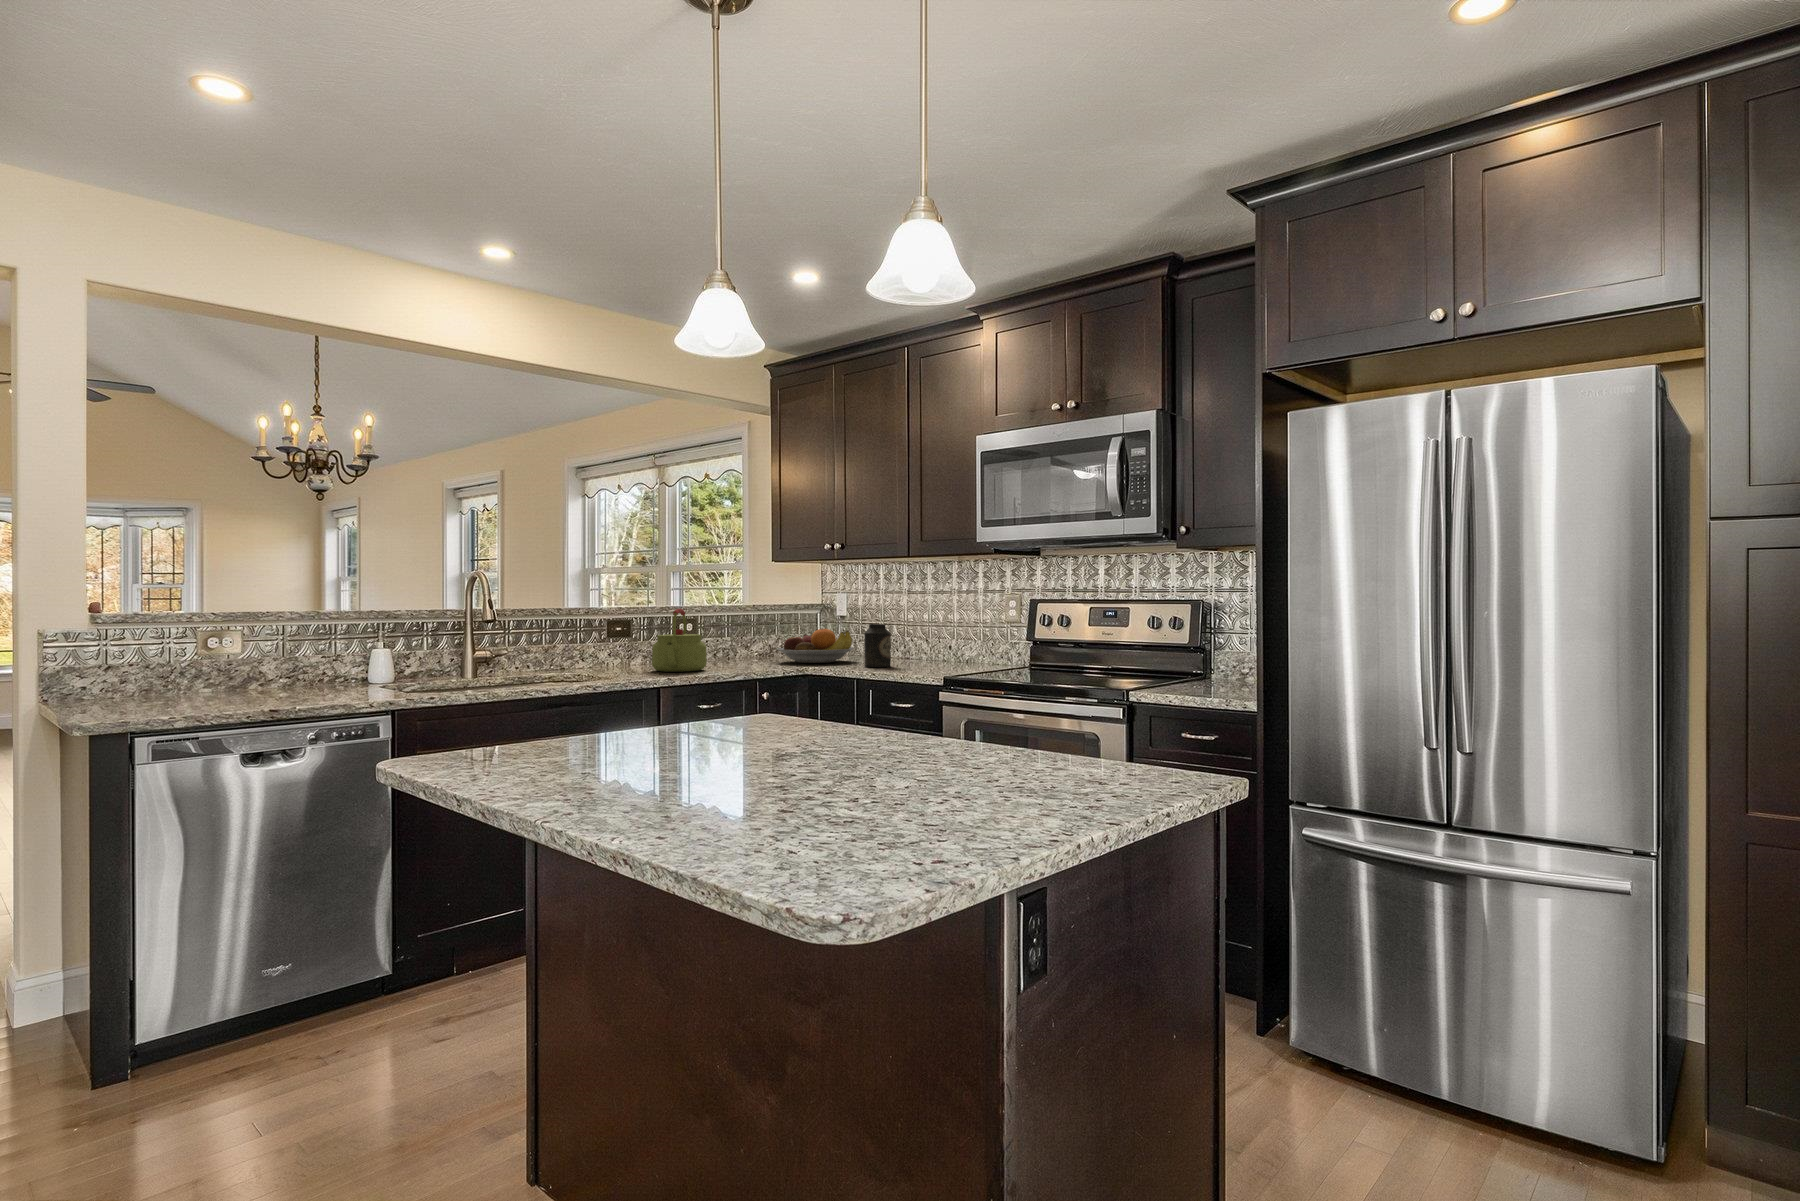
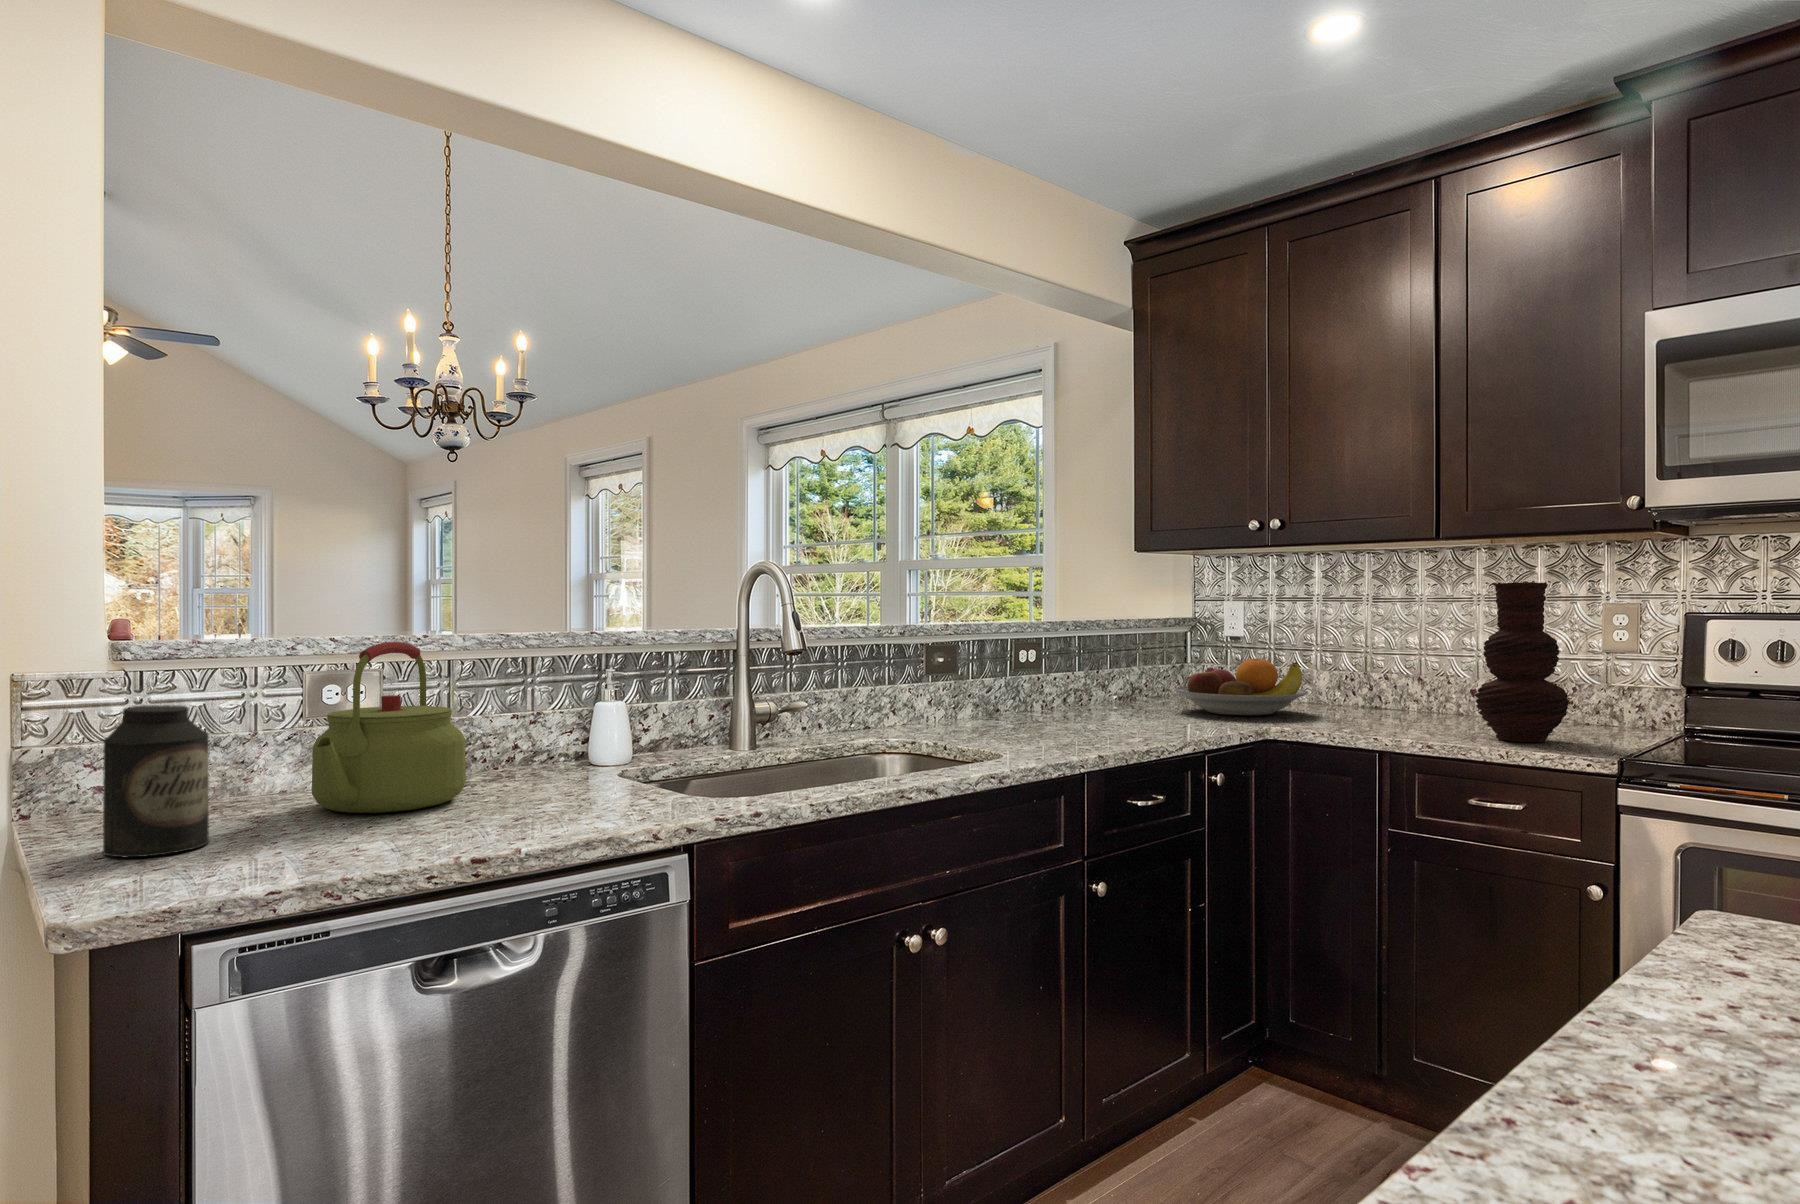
vase: none [905,582,950,672] -> present [1475,582,1569,742]
kettle: present [652,609,707,672] -> present [312,642,466,813]
canister: present [864,624,891,667] -> present [103,705,209,857]

